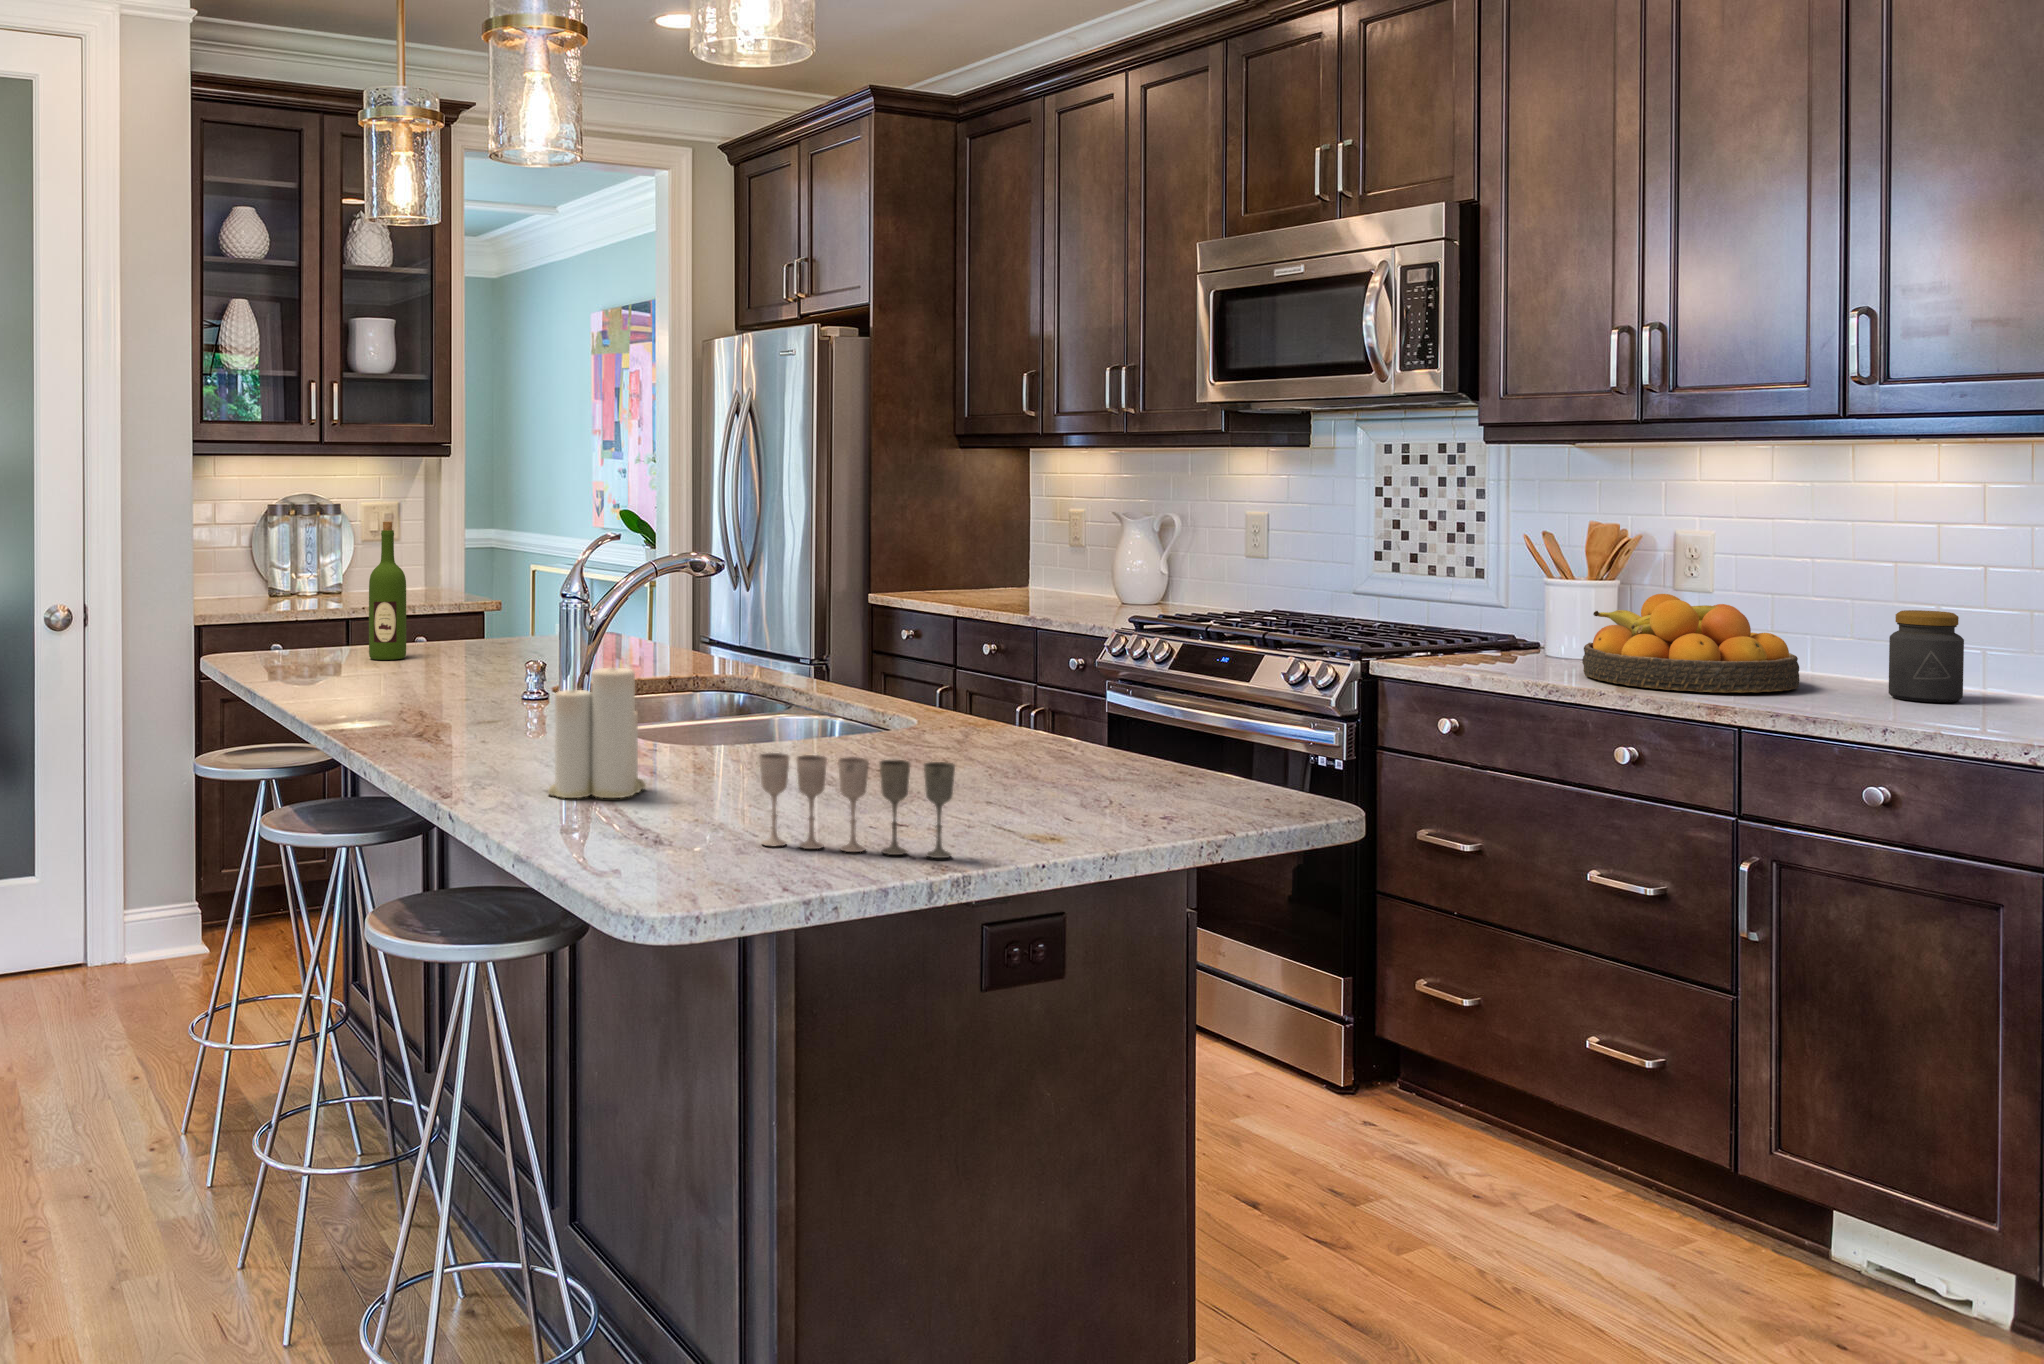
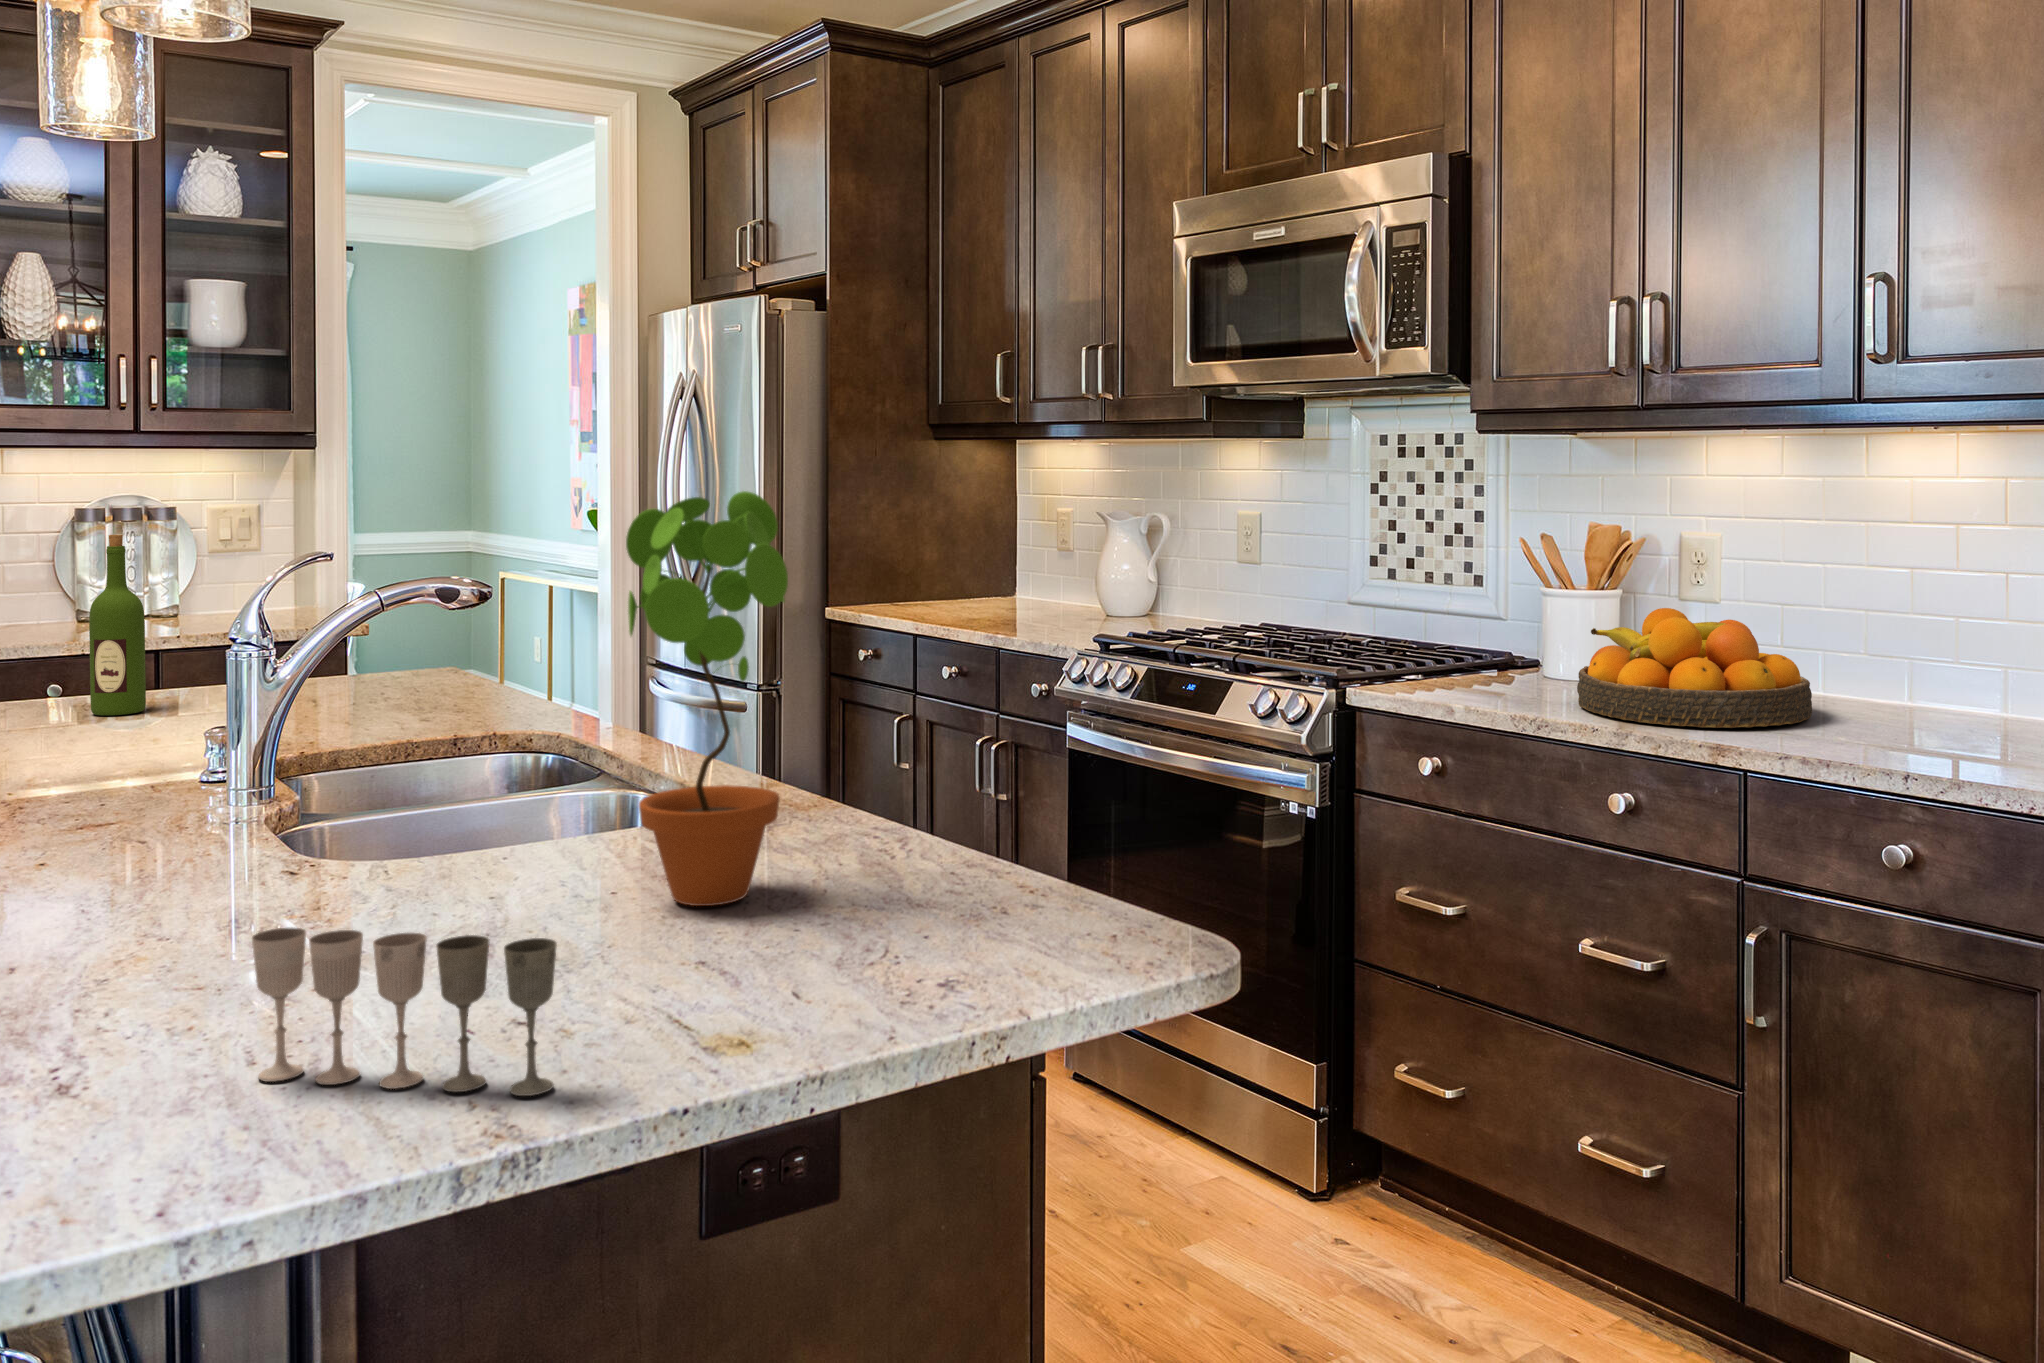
potted plant: none [897,485,1017,778] -> present [626,491,788,906]
jar: present [1889,610,1964,702] -> none [1907,627,1988,735]
candle: present [548,668,646,798] -> none [24,756,203,981]

